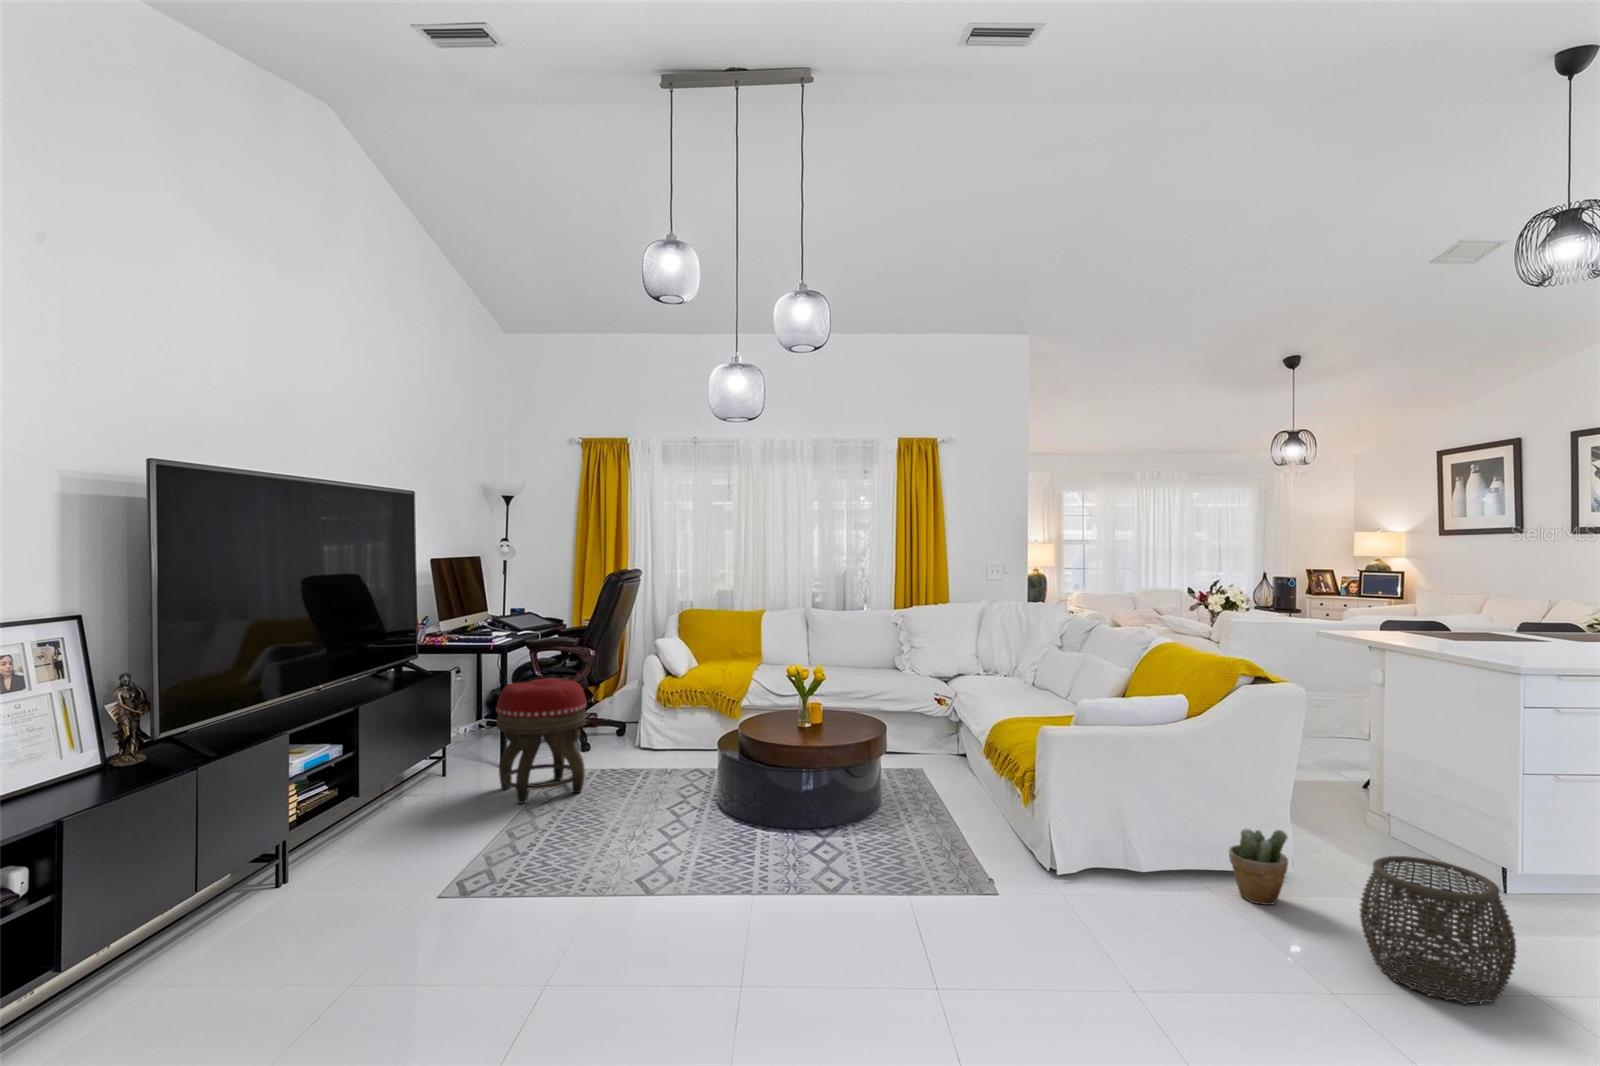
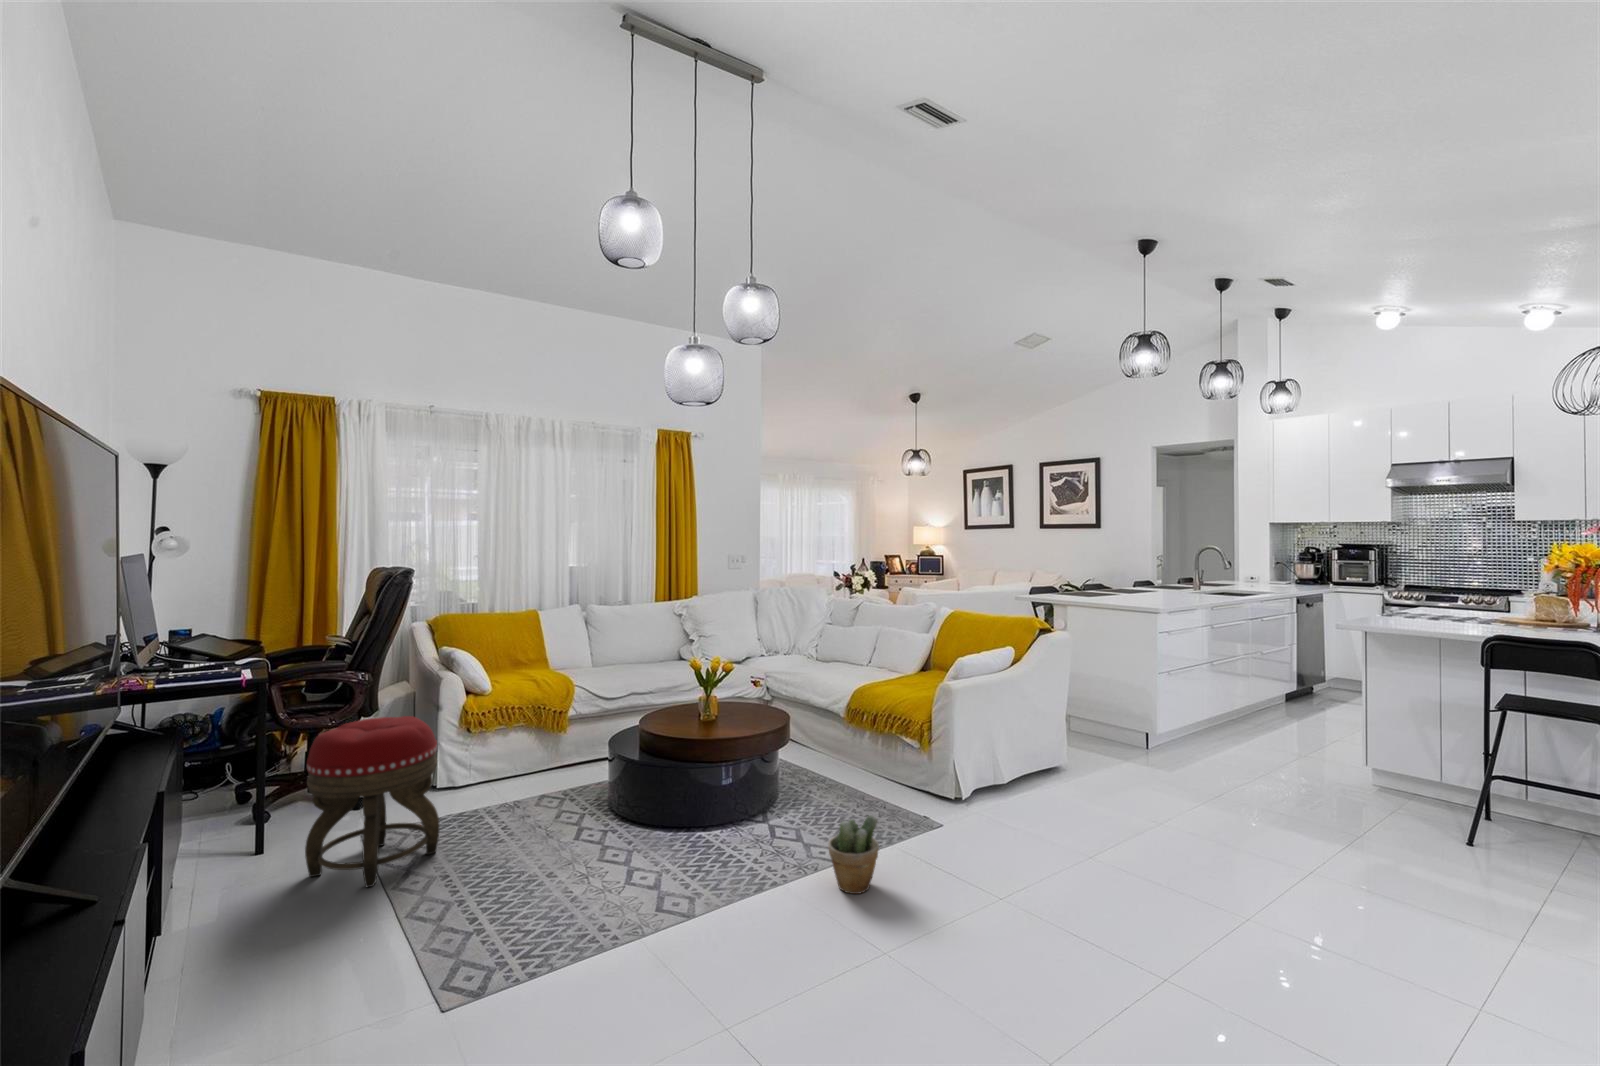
potted plant: present [1229,829,1288,905] -> present [828,815,879,894]
woven basket: present [1360,856,1516,1004] -> none [1162,733,1250,817]

